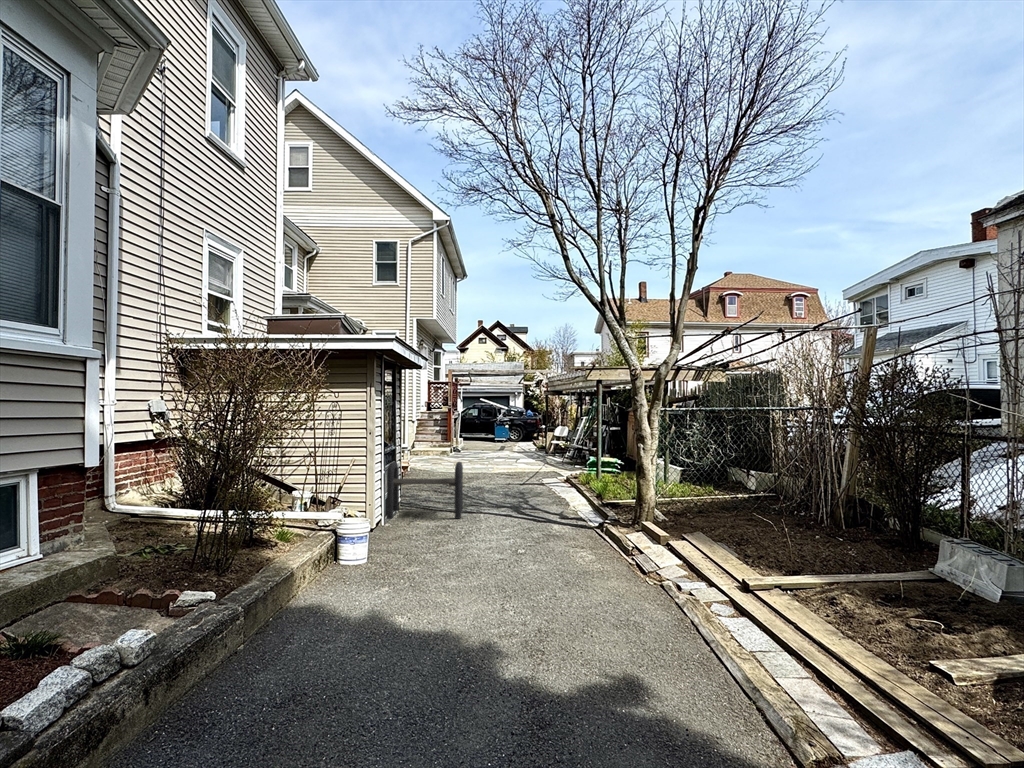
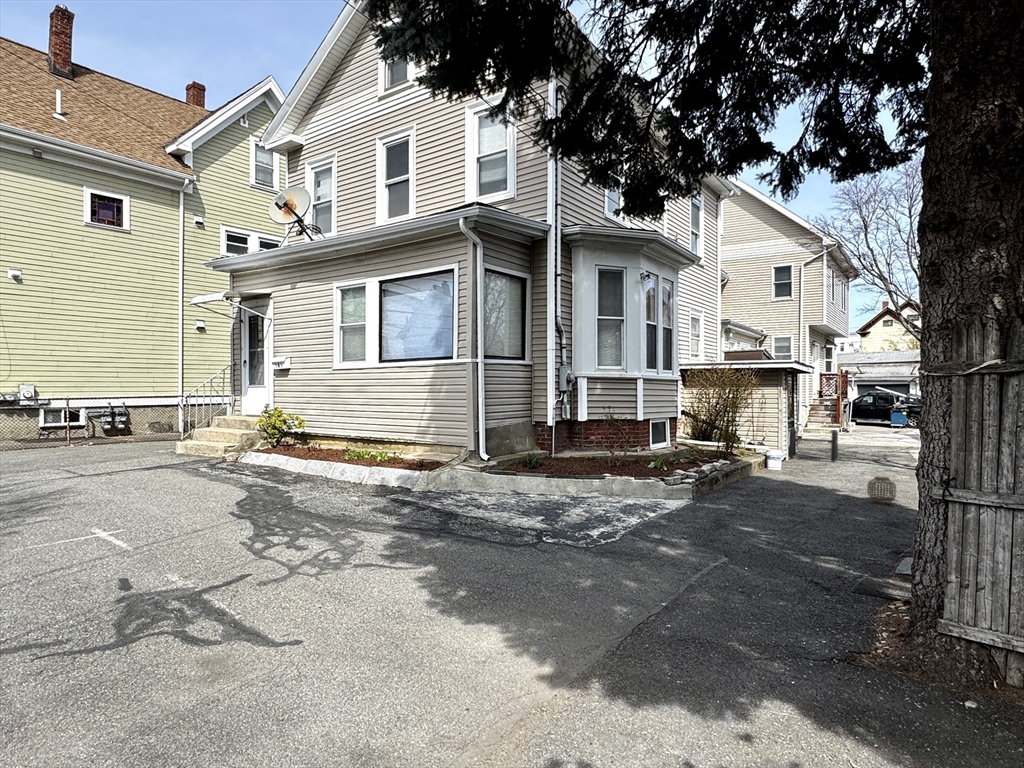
woven basket: none [592,630,668,727] -> present [867,476,896,504]

